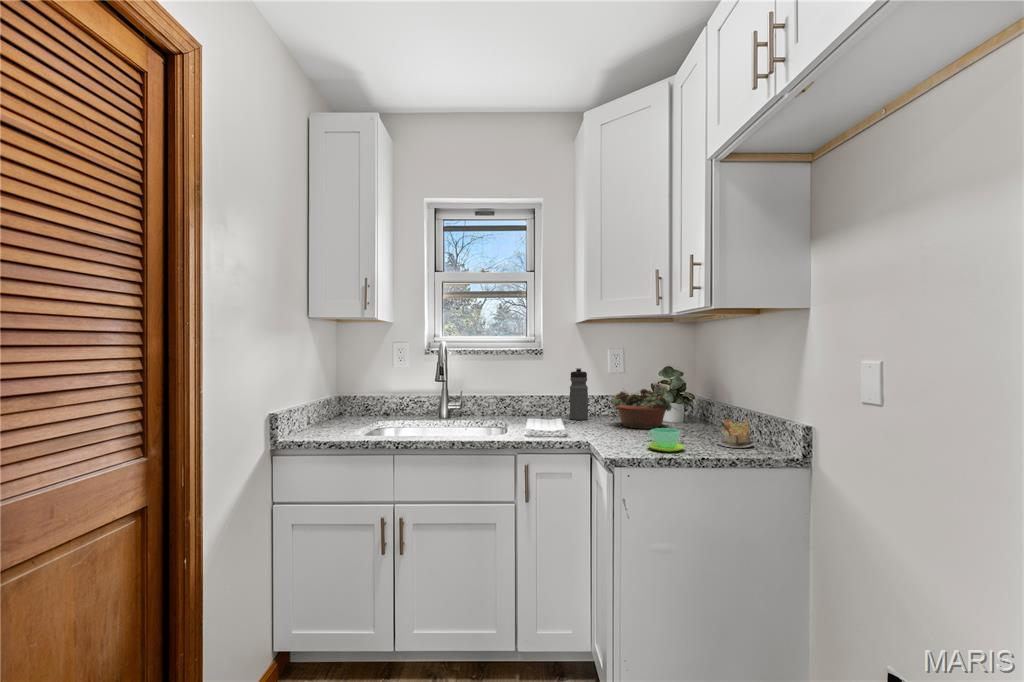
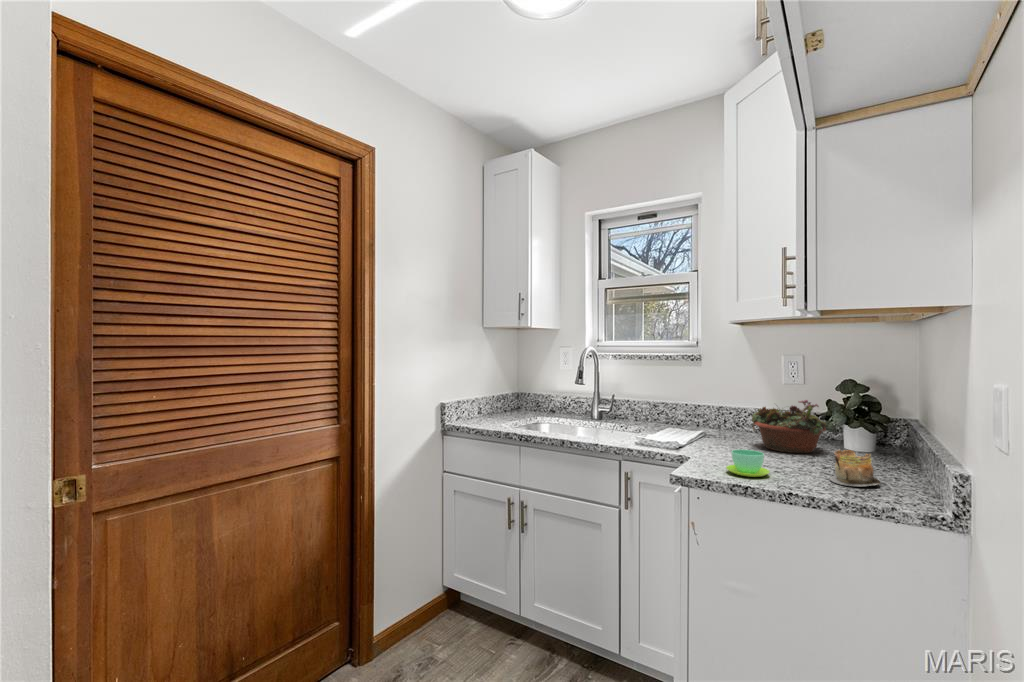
water bottle: present [570,368,588,420] -> none [722,378,744,436]

